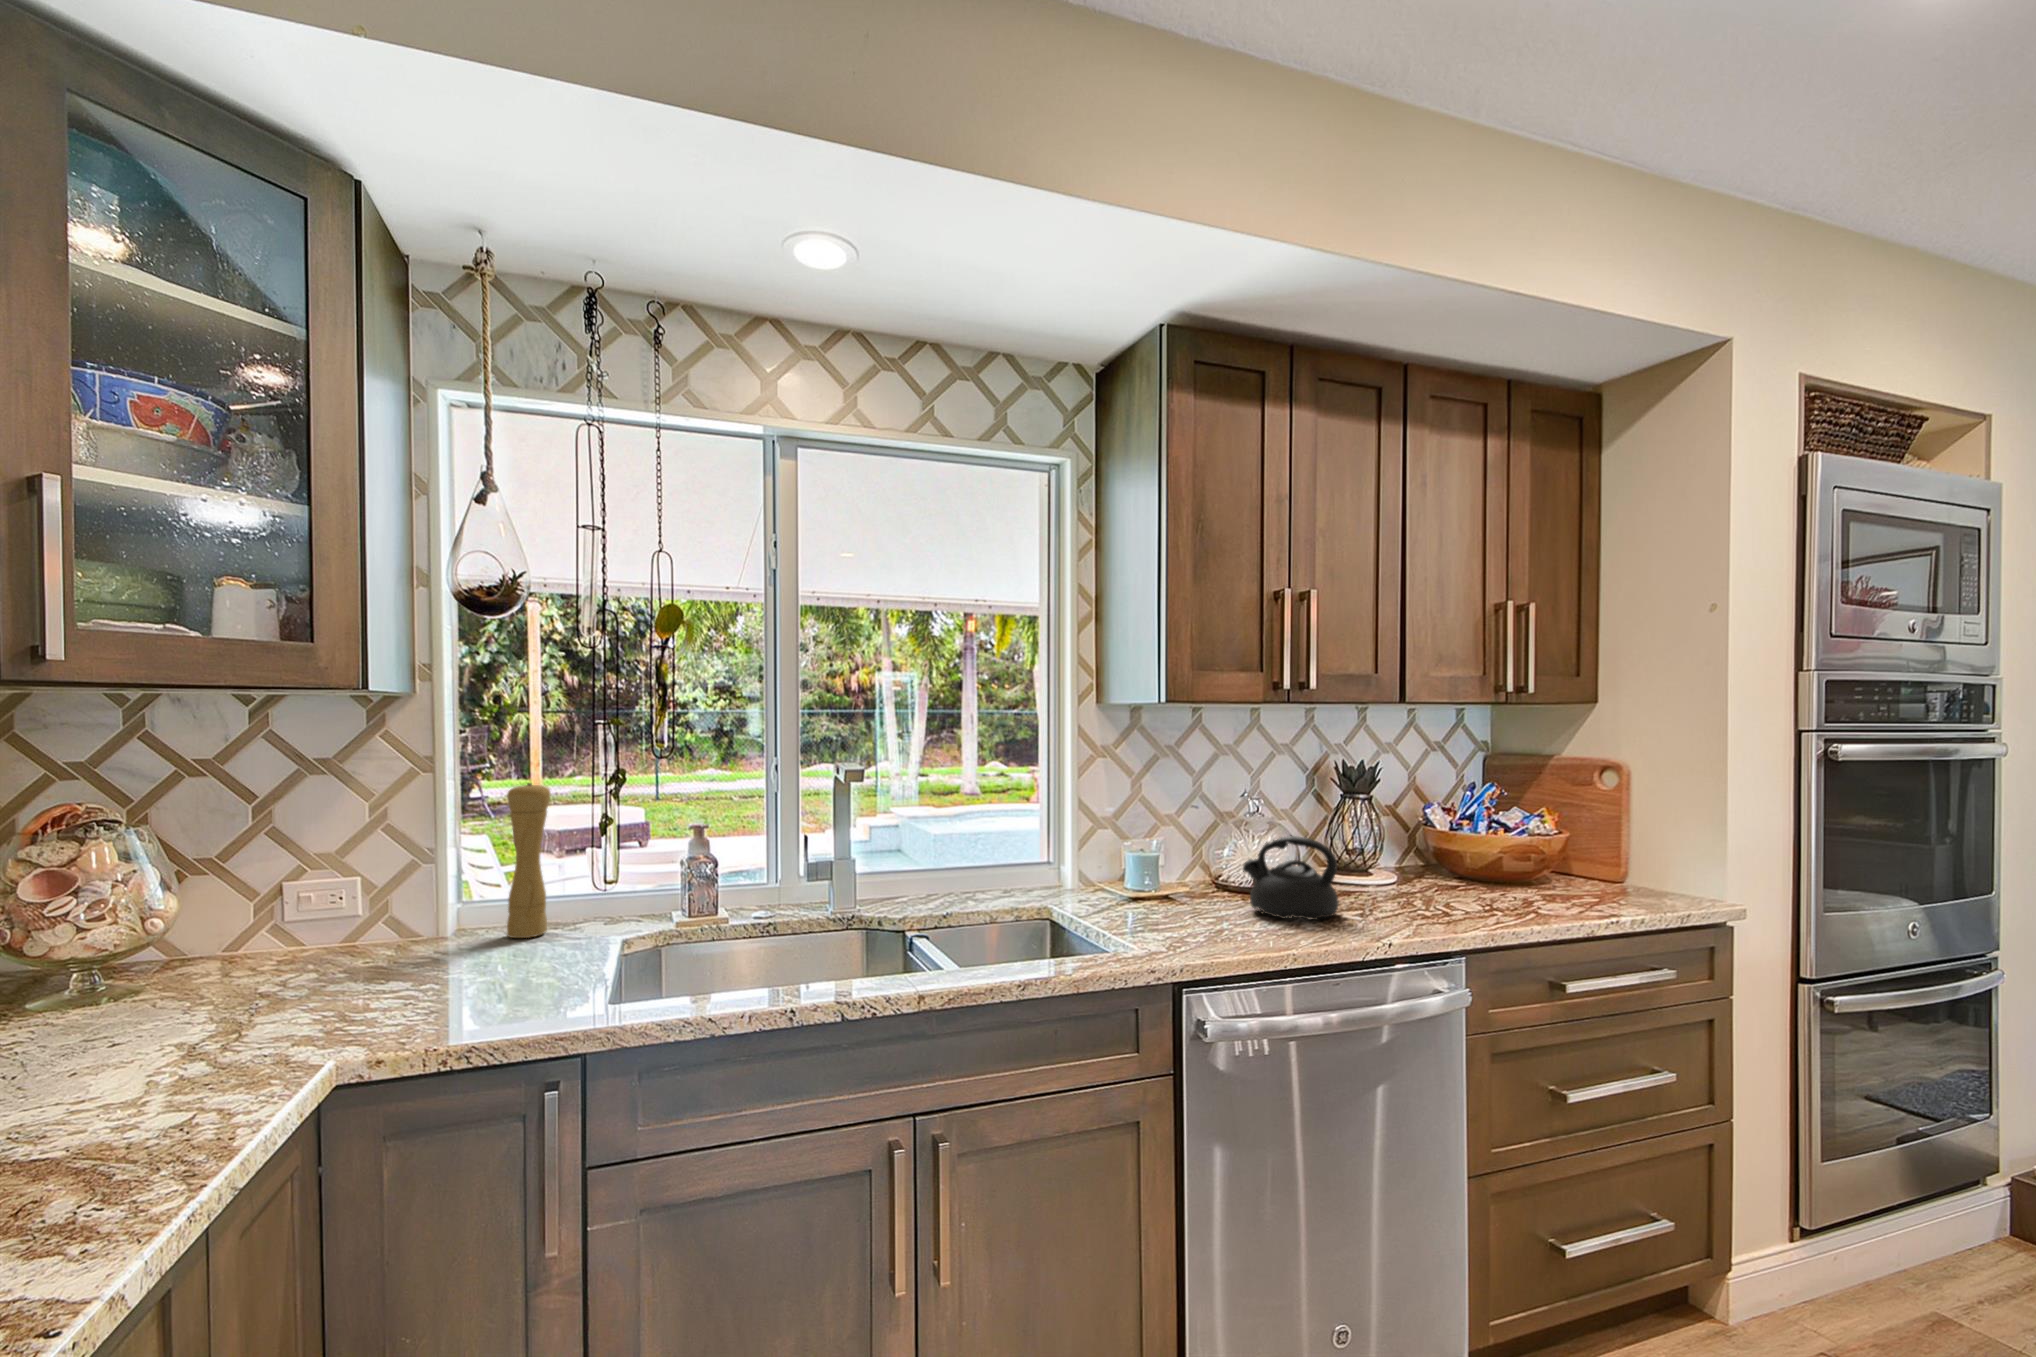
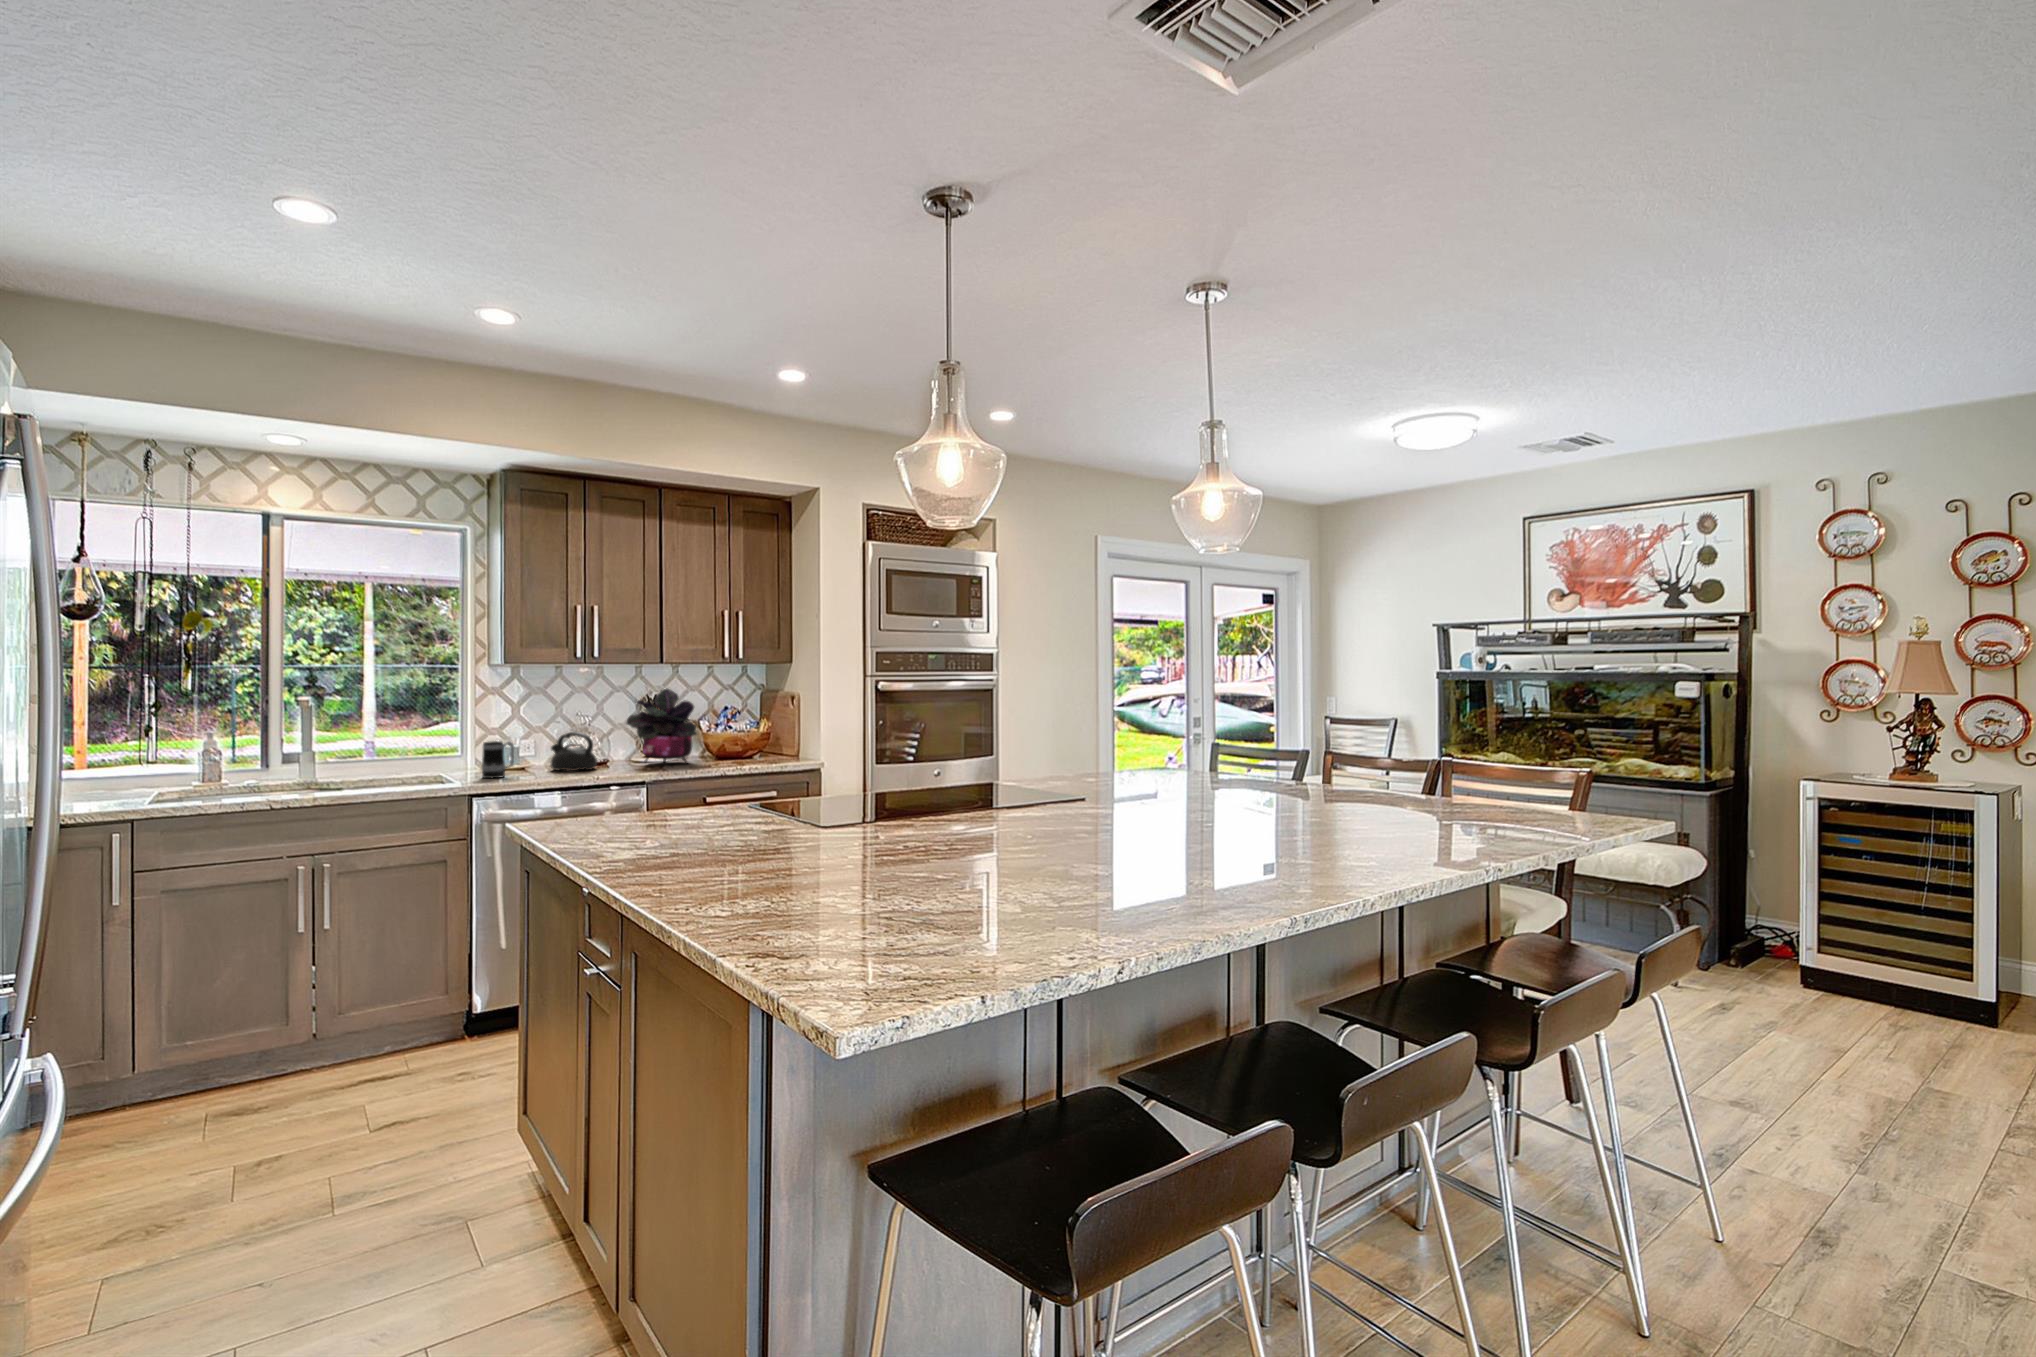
potted plant: none [1363,749,1510,903] -> present [627,689,697,764]
pepper mill: present [507,783,551,938] -> none [100,707,128,787]
mug: none [1165,859,1230,942] -> present [482,741,514,778]

